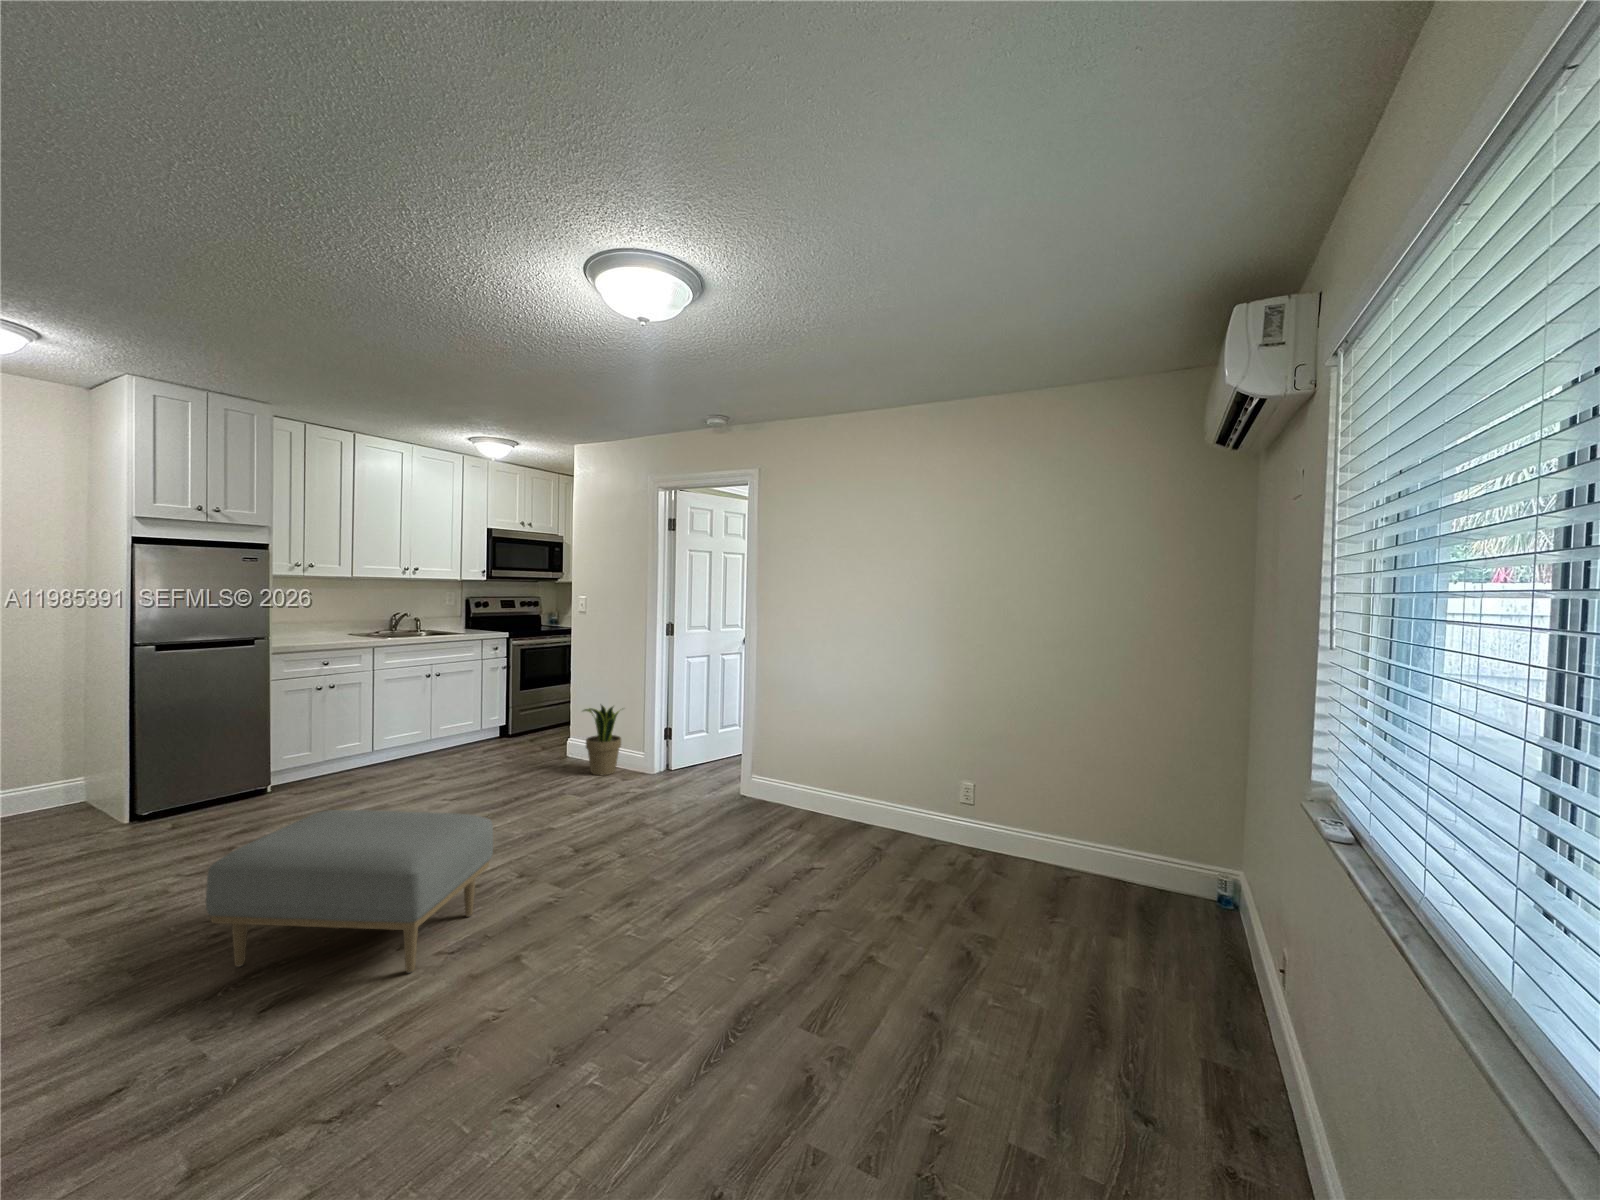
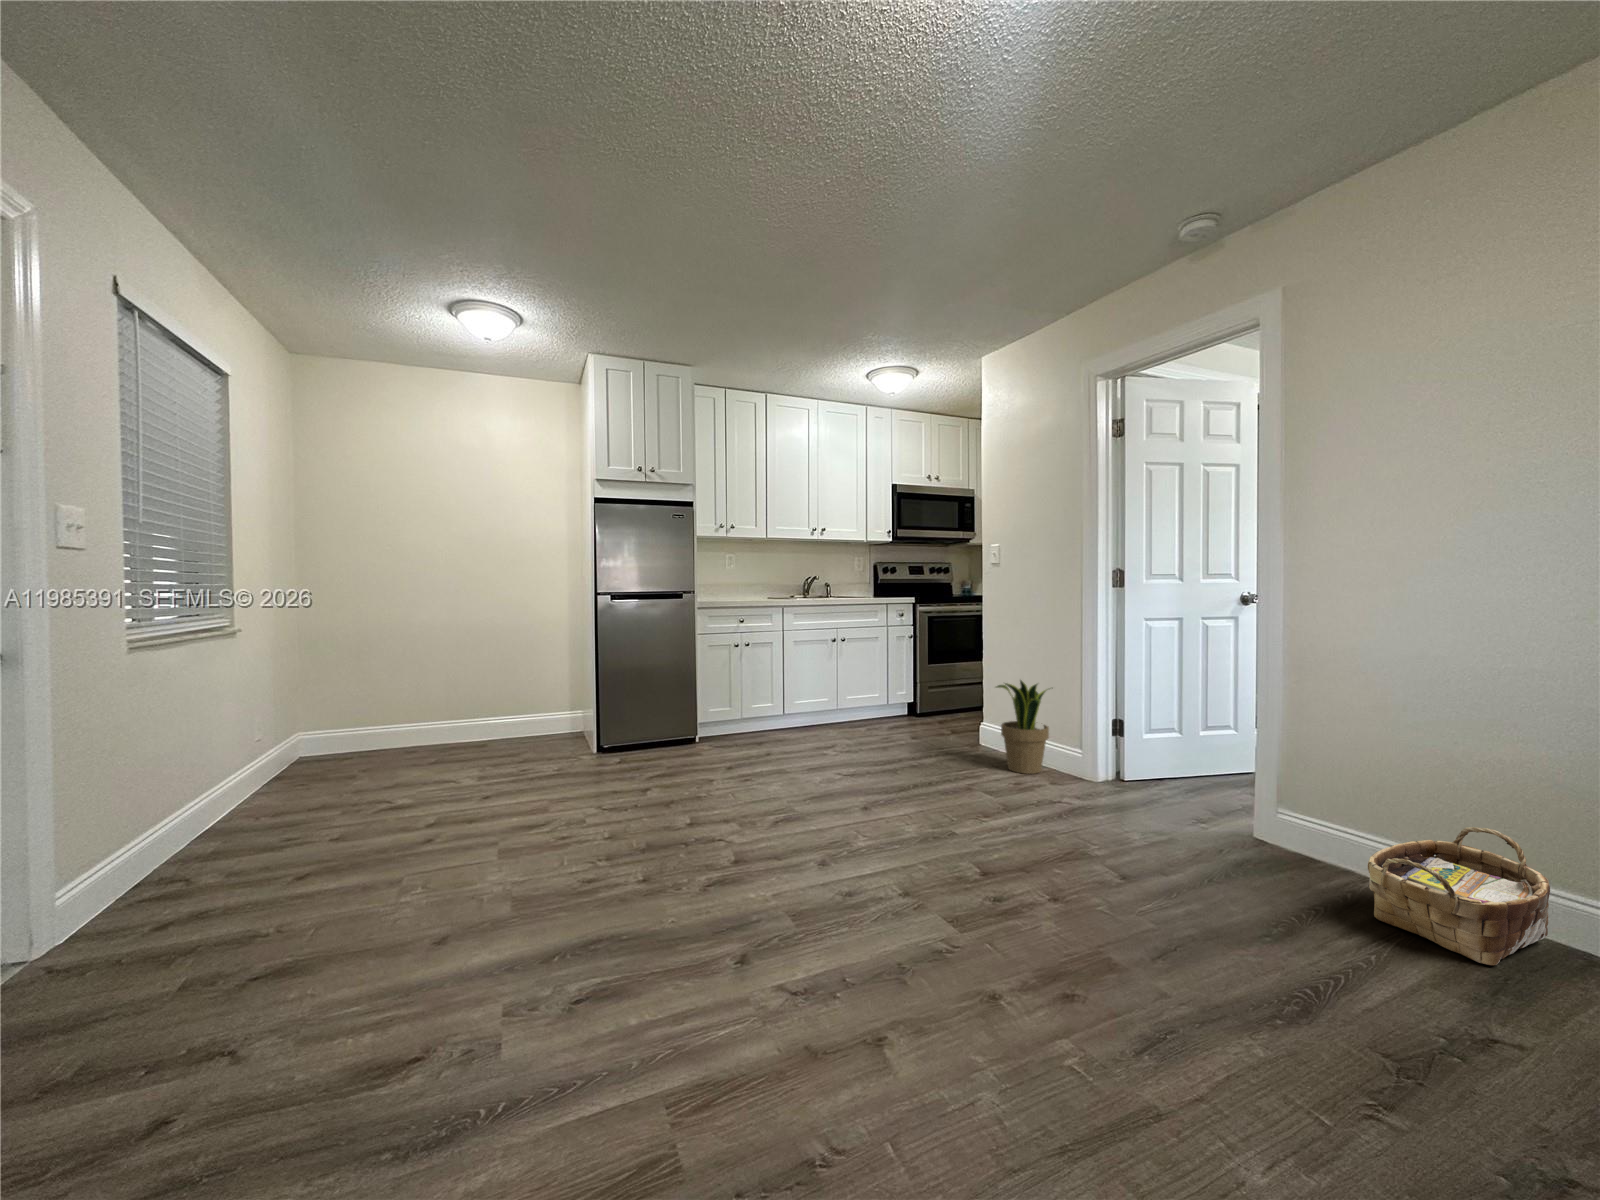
woven basket: none [785,771,852,838] -> present [1368,827,1550,965]
ottoman: present [206,810,493,973] -> none [559,762,862,1006]

